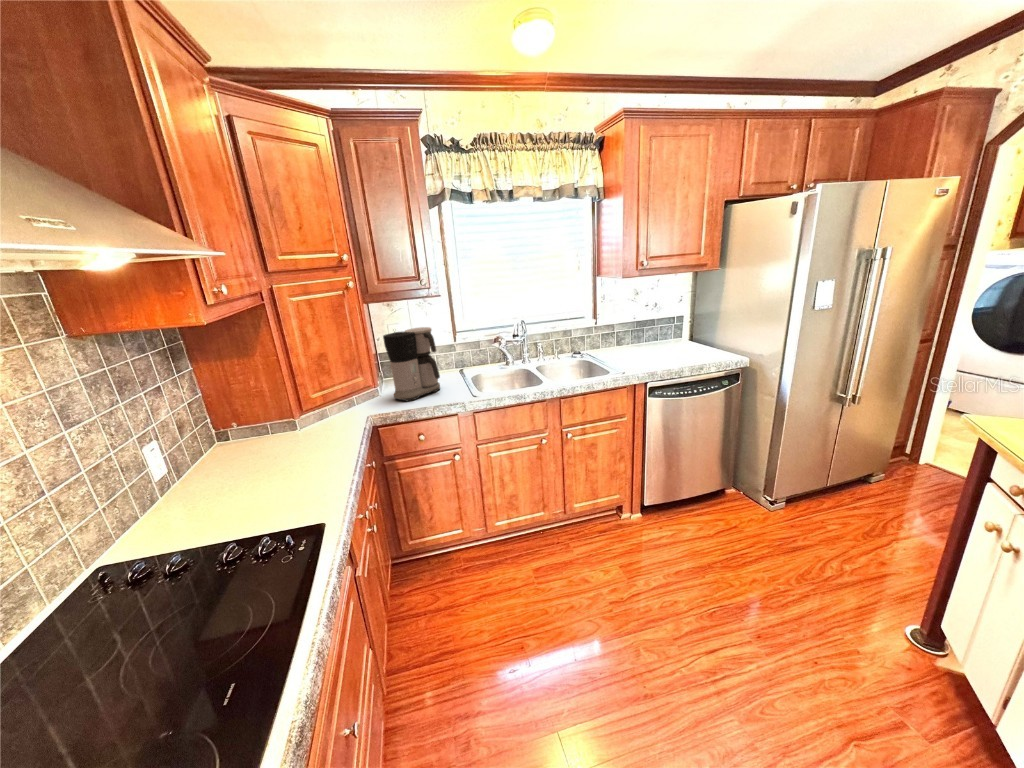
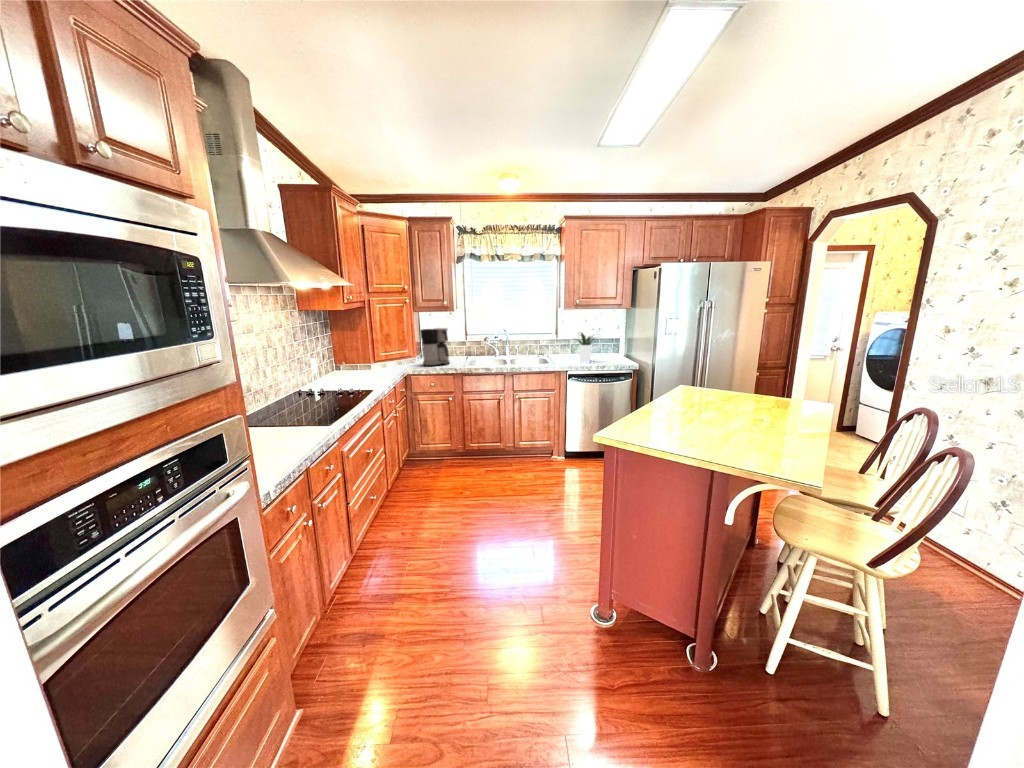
potted plant: none [629,313,683,360] -> present [578,333,595,362]

